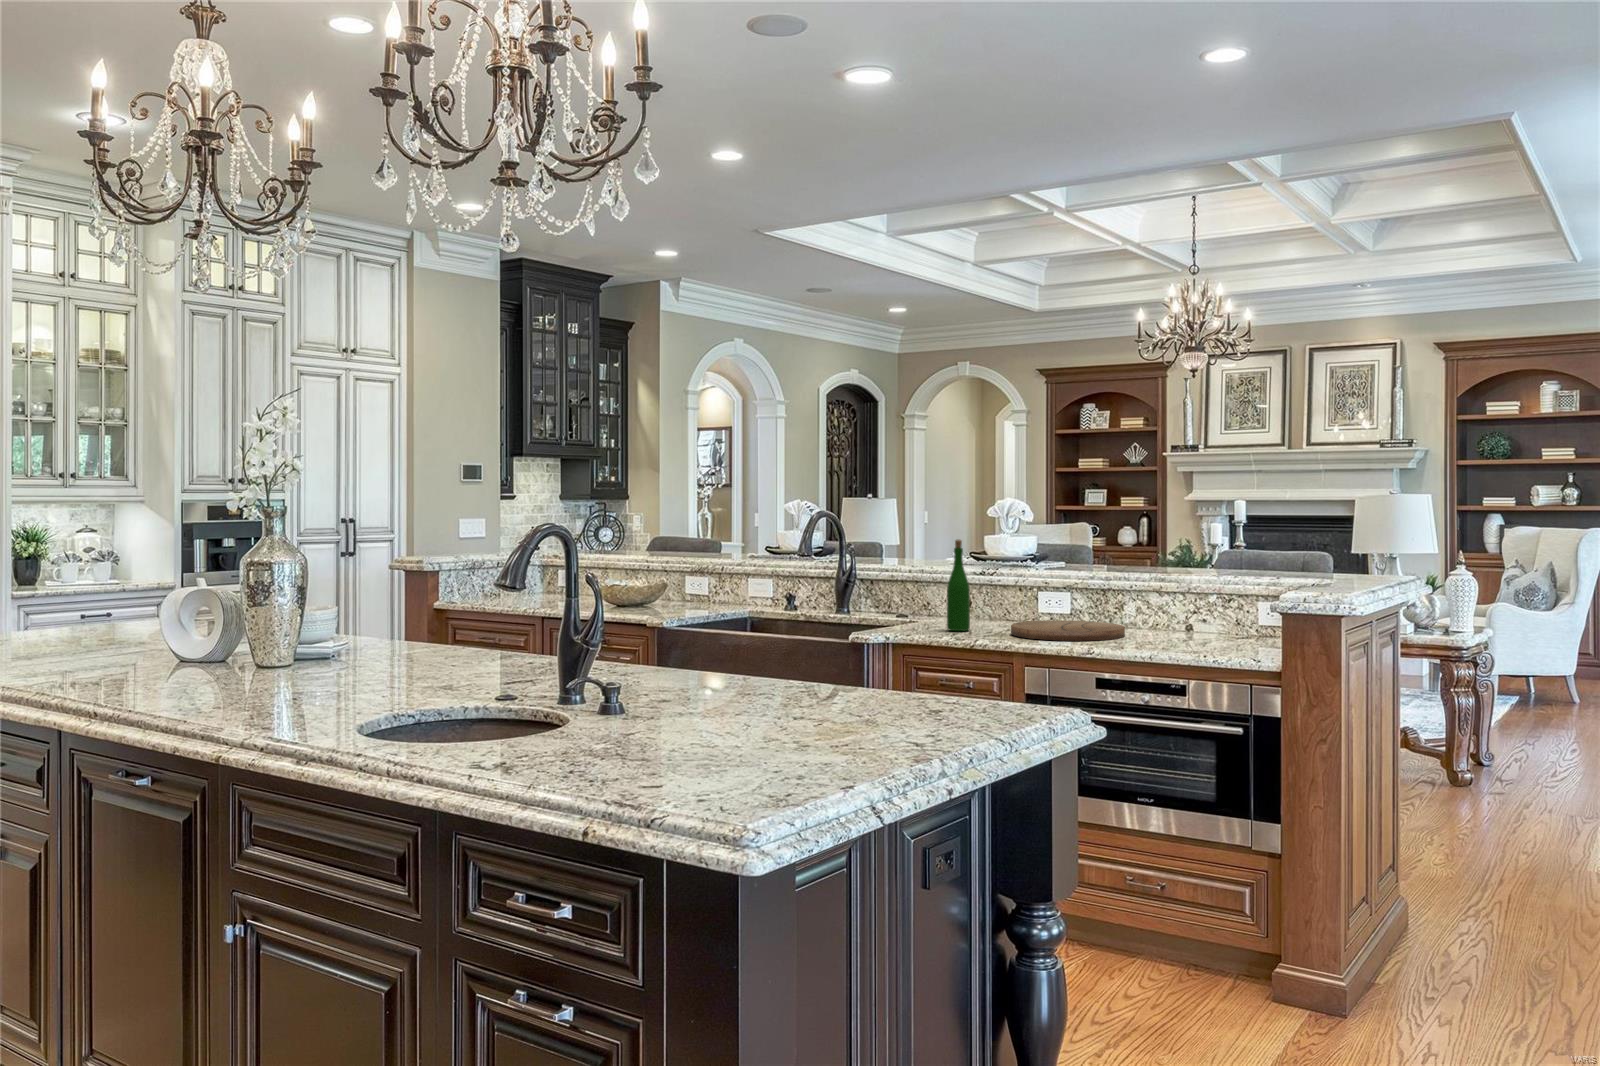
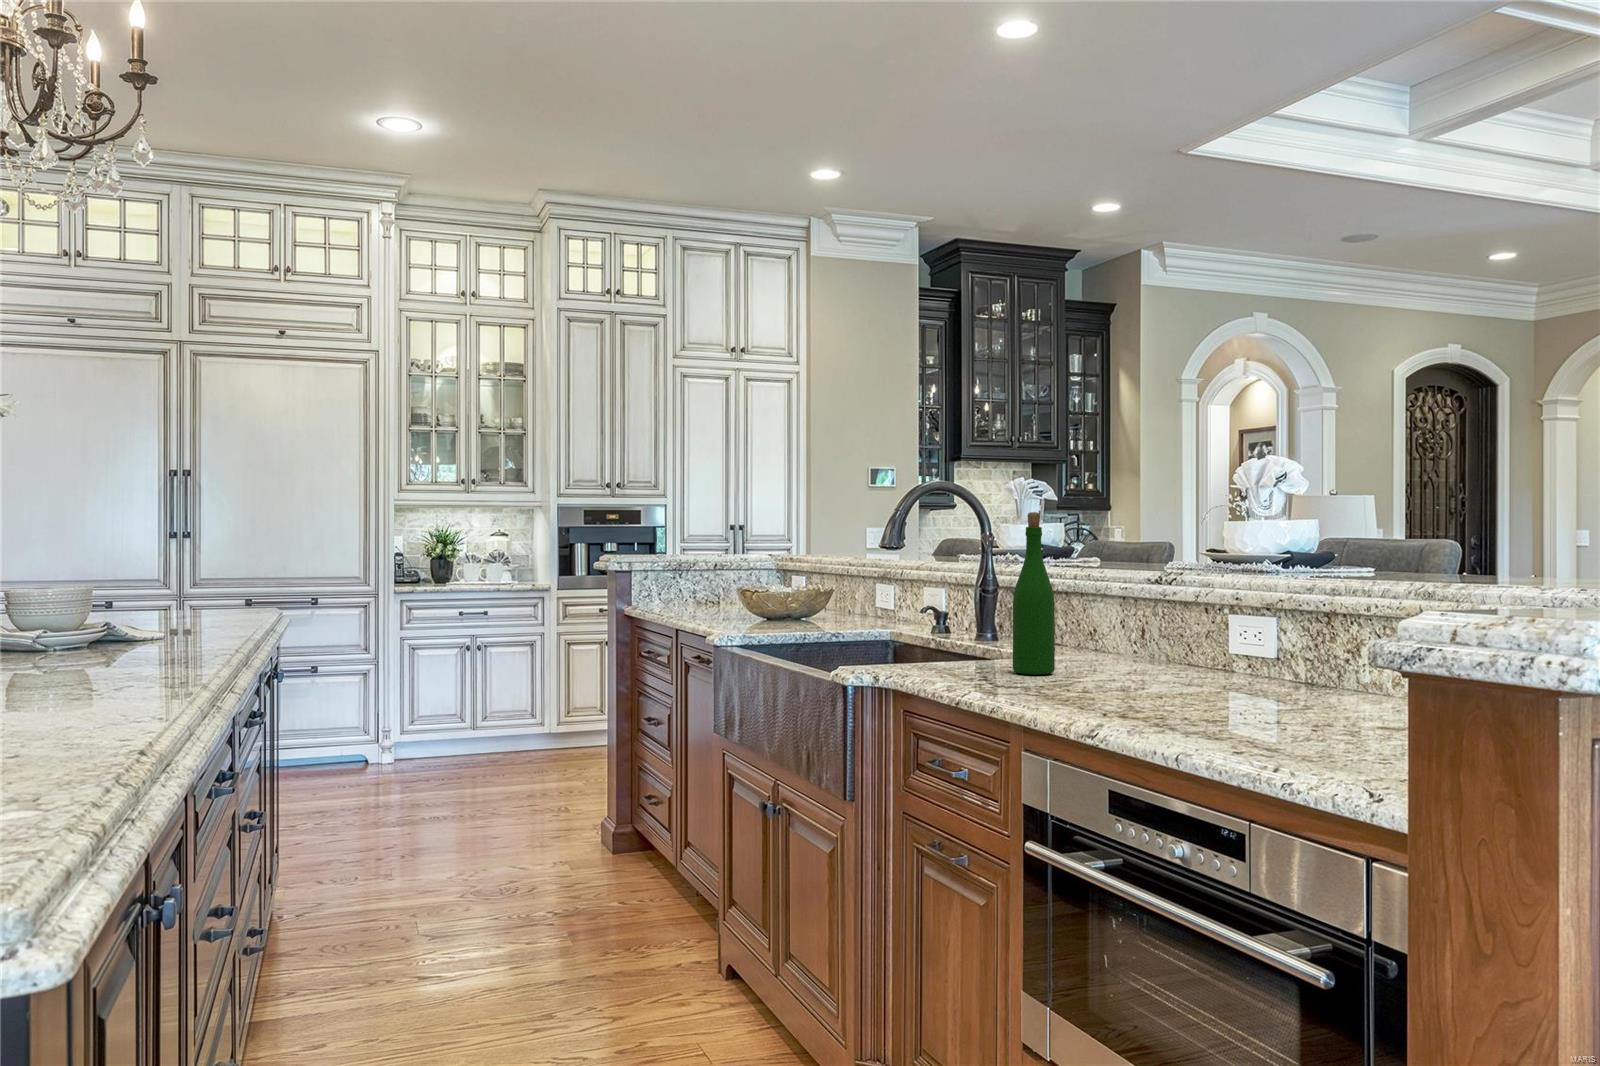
cutting board: present [1011,620,1125,641] -> none [1069,666,1305,714]

